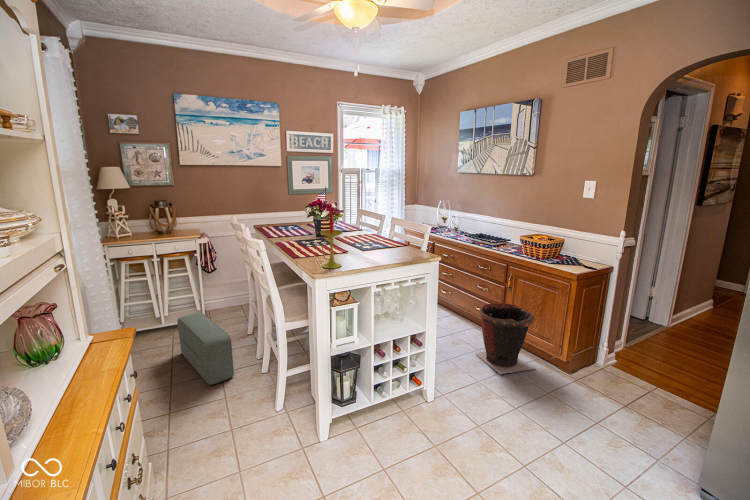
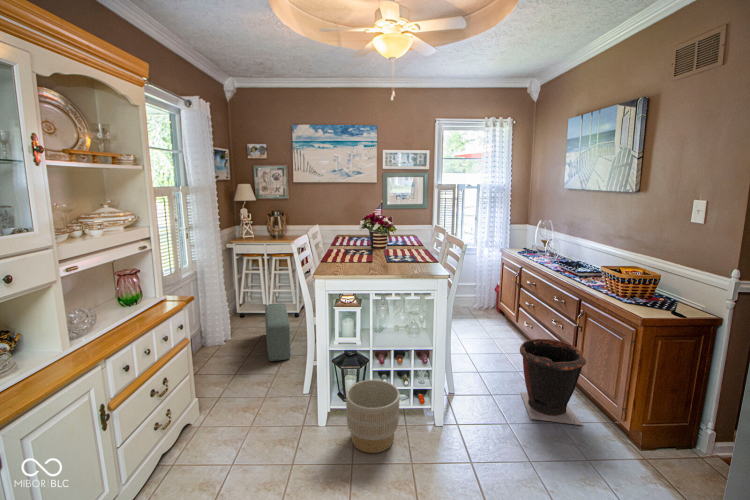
candle: present [320,211,342,268] -> none [328,223,350,274]
planter: none [363,375,420,454] -> present [346,380,400,453]

